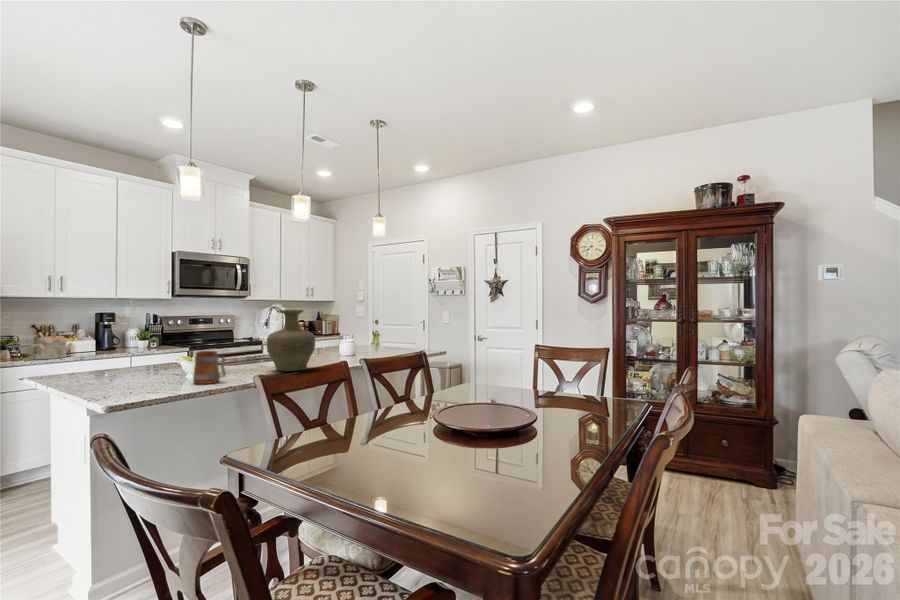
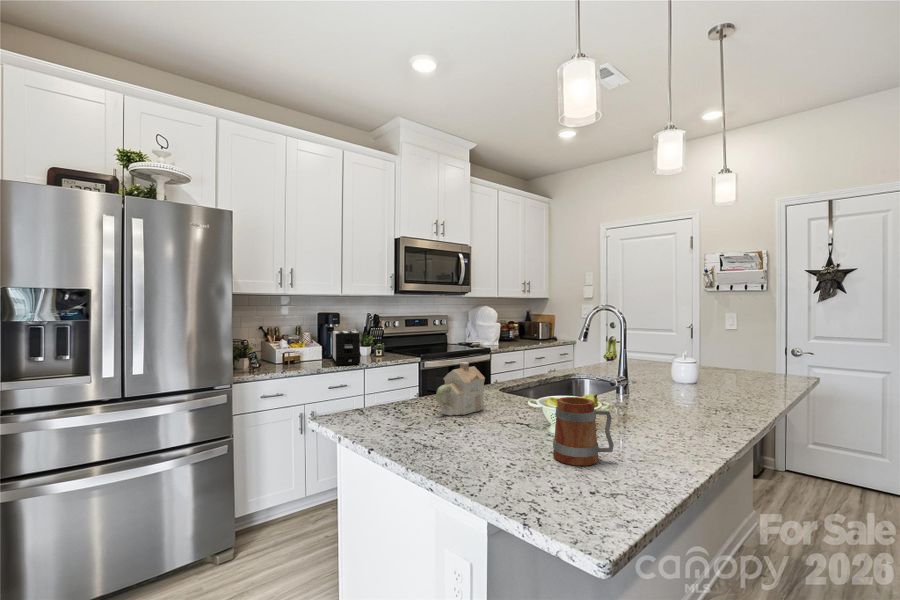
vase: present [267,310,315,371] -> none [619,319,710,430]
toaster: none [104,327,128,355] -> present [332,330,360,366]
teapot: present [28,333,72,360] -> present [436,362,485,415]

